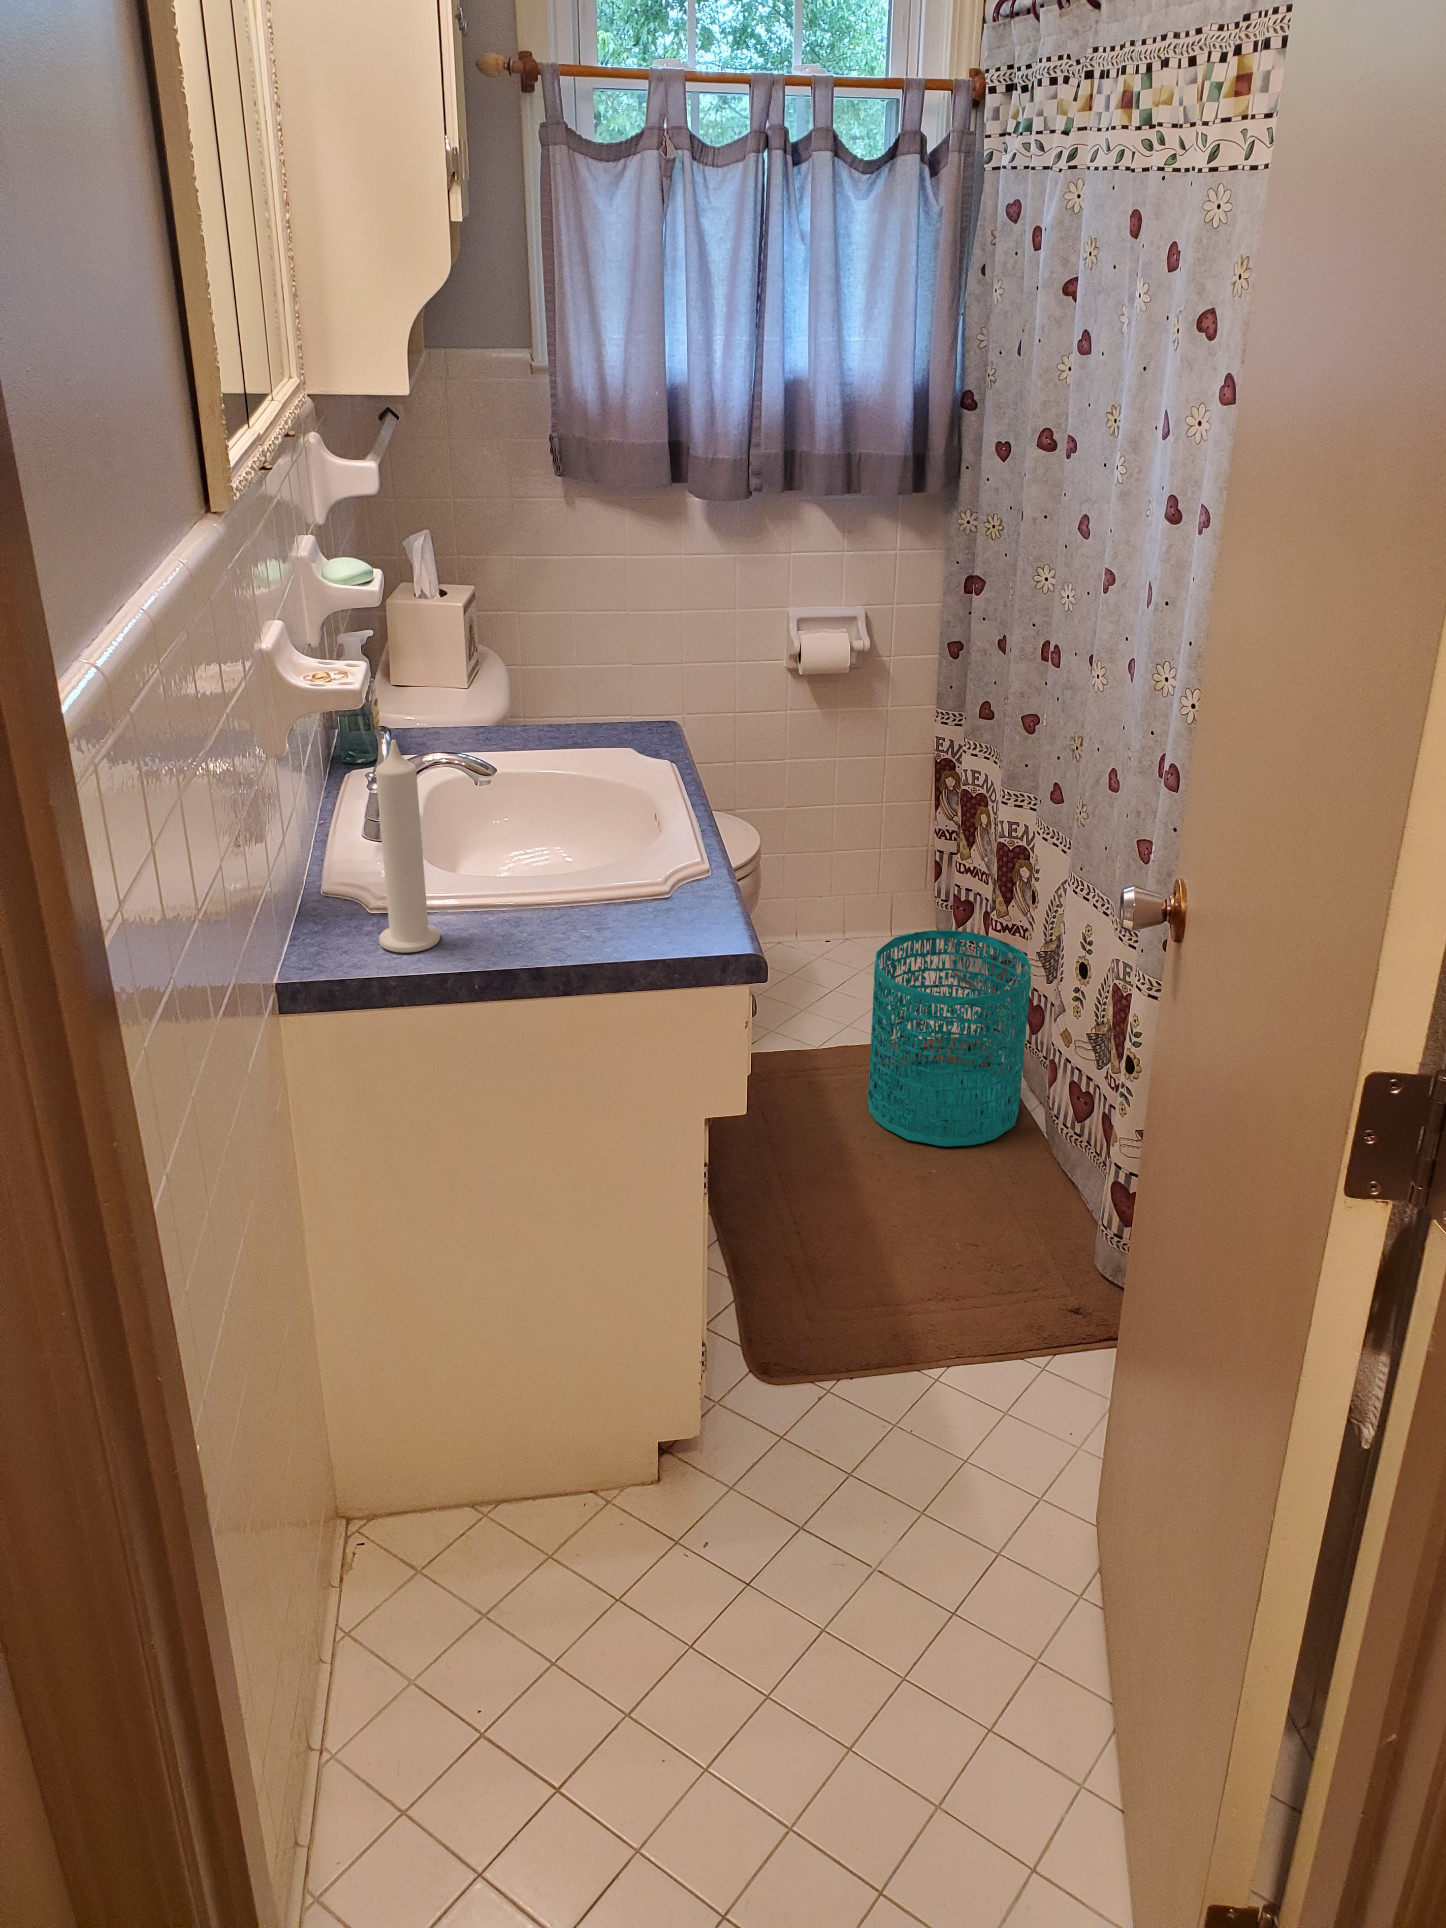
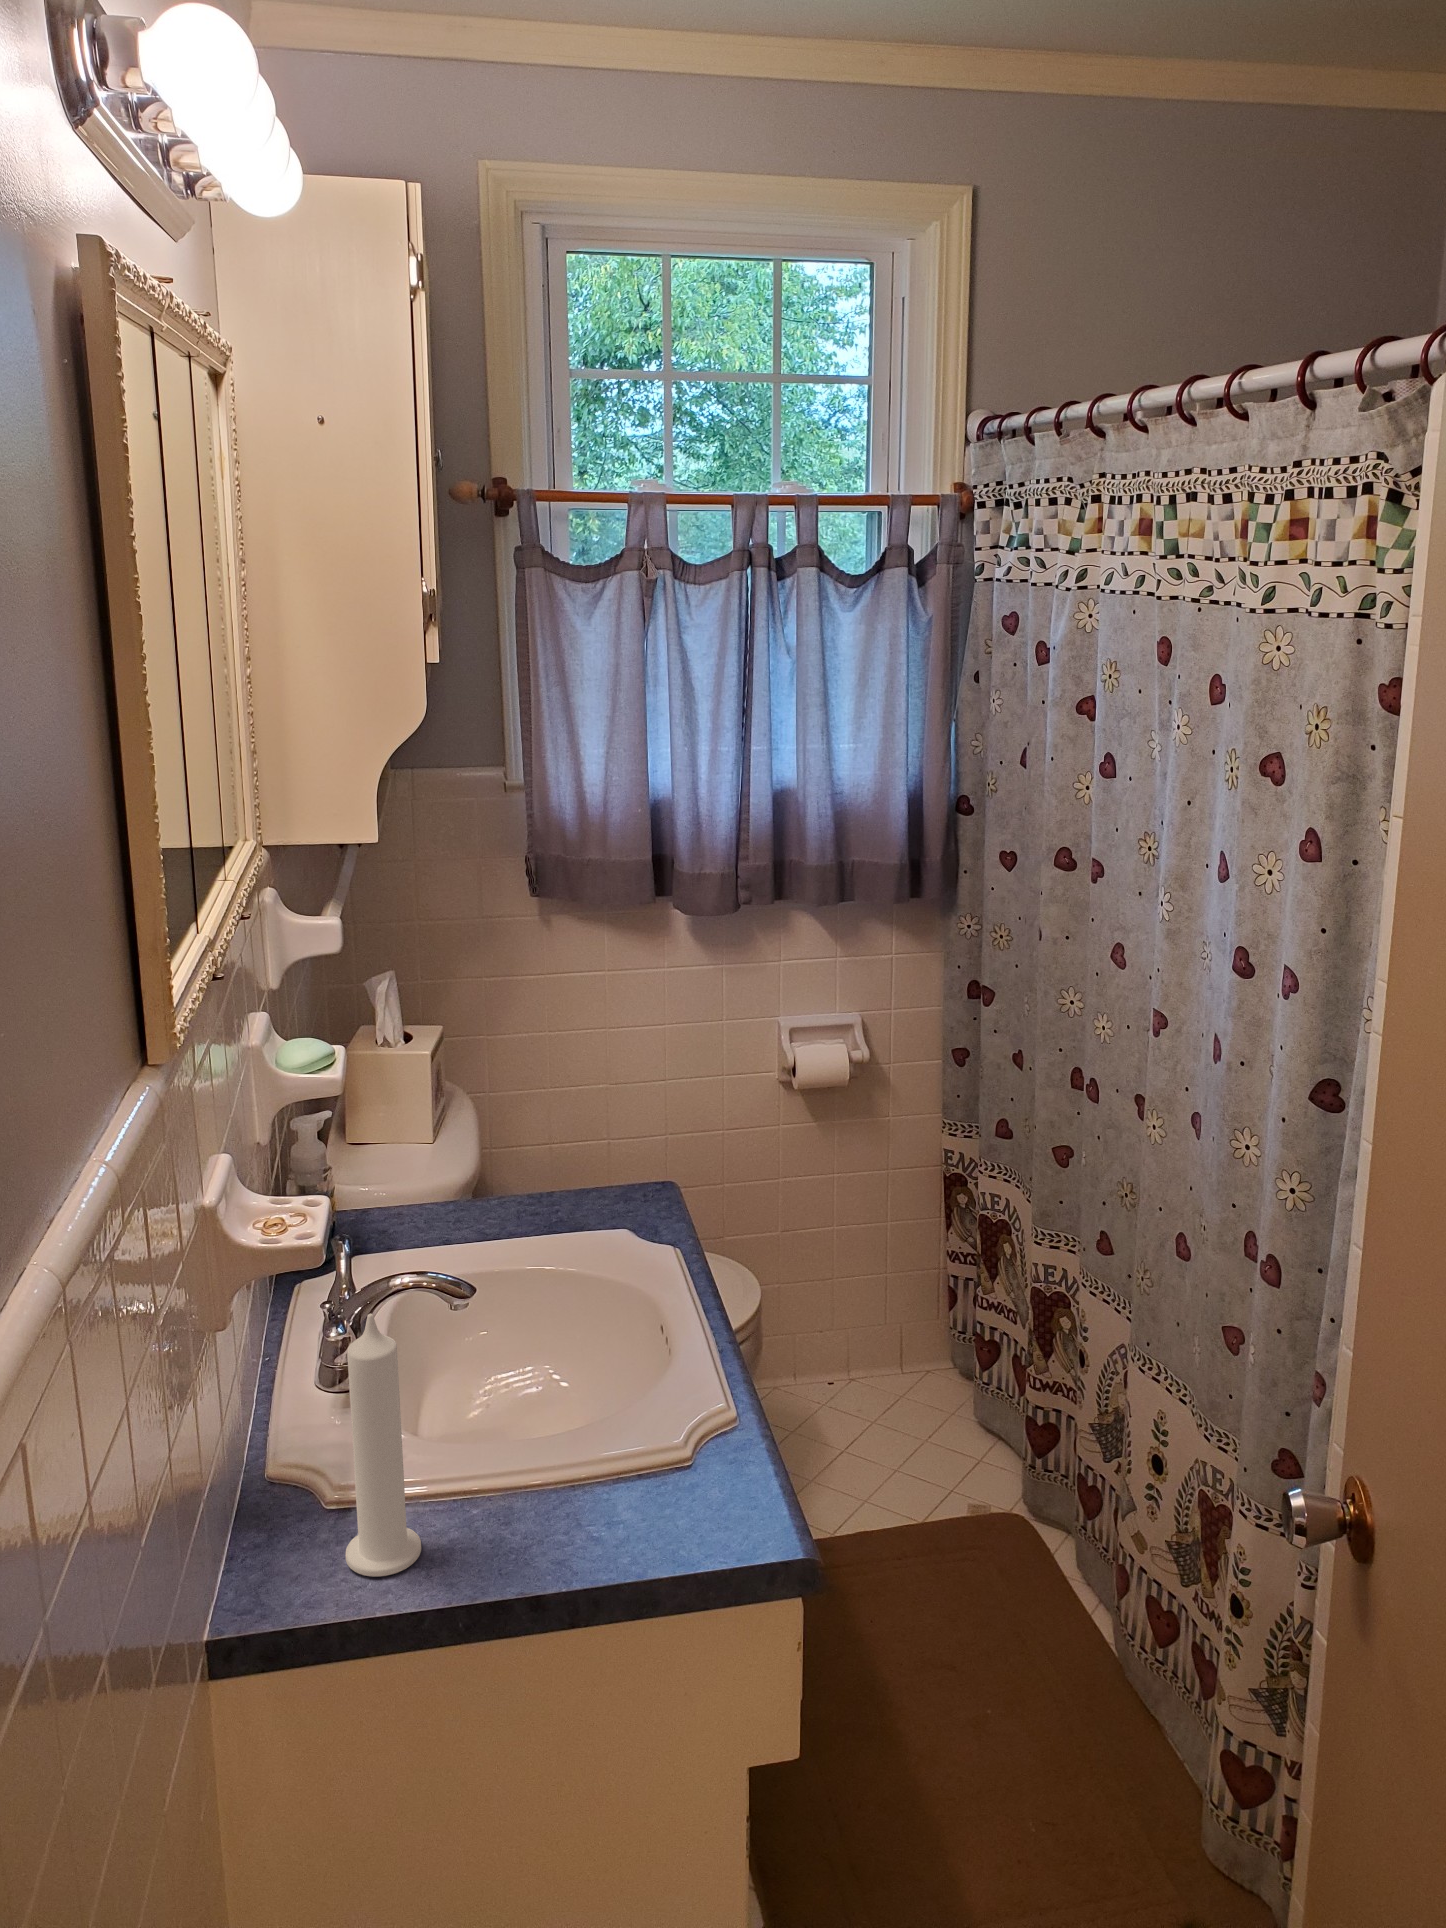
wastebasket: present [867,930,1031,1146] -> none [900,1398,1087,1675]

